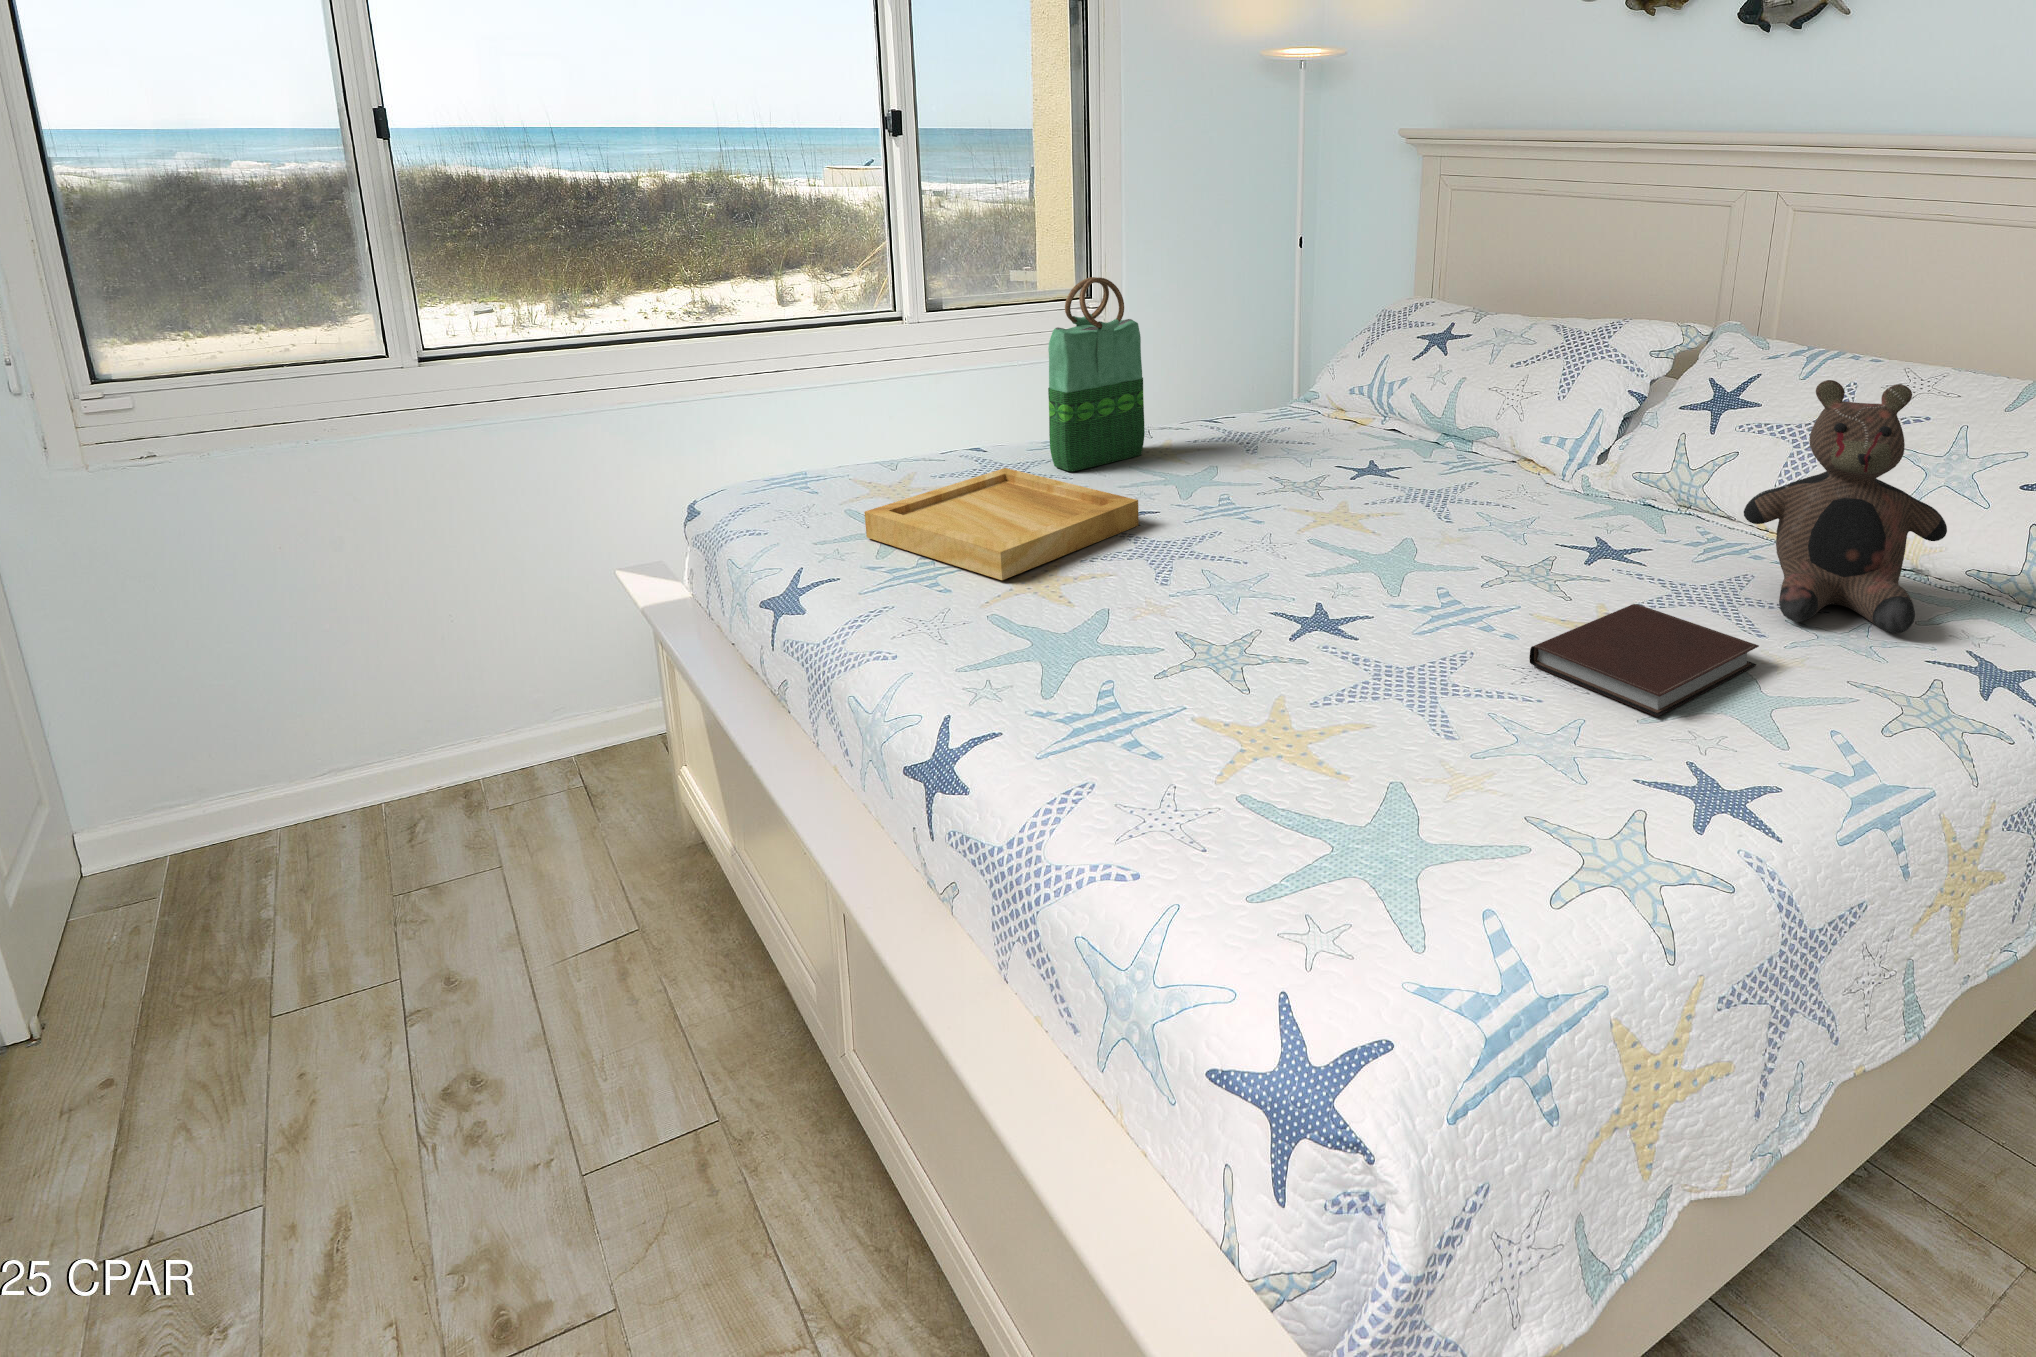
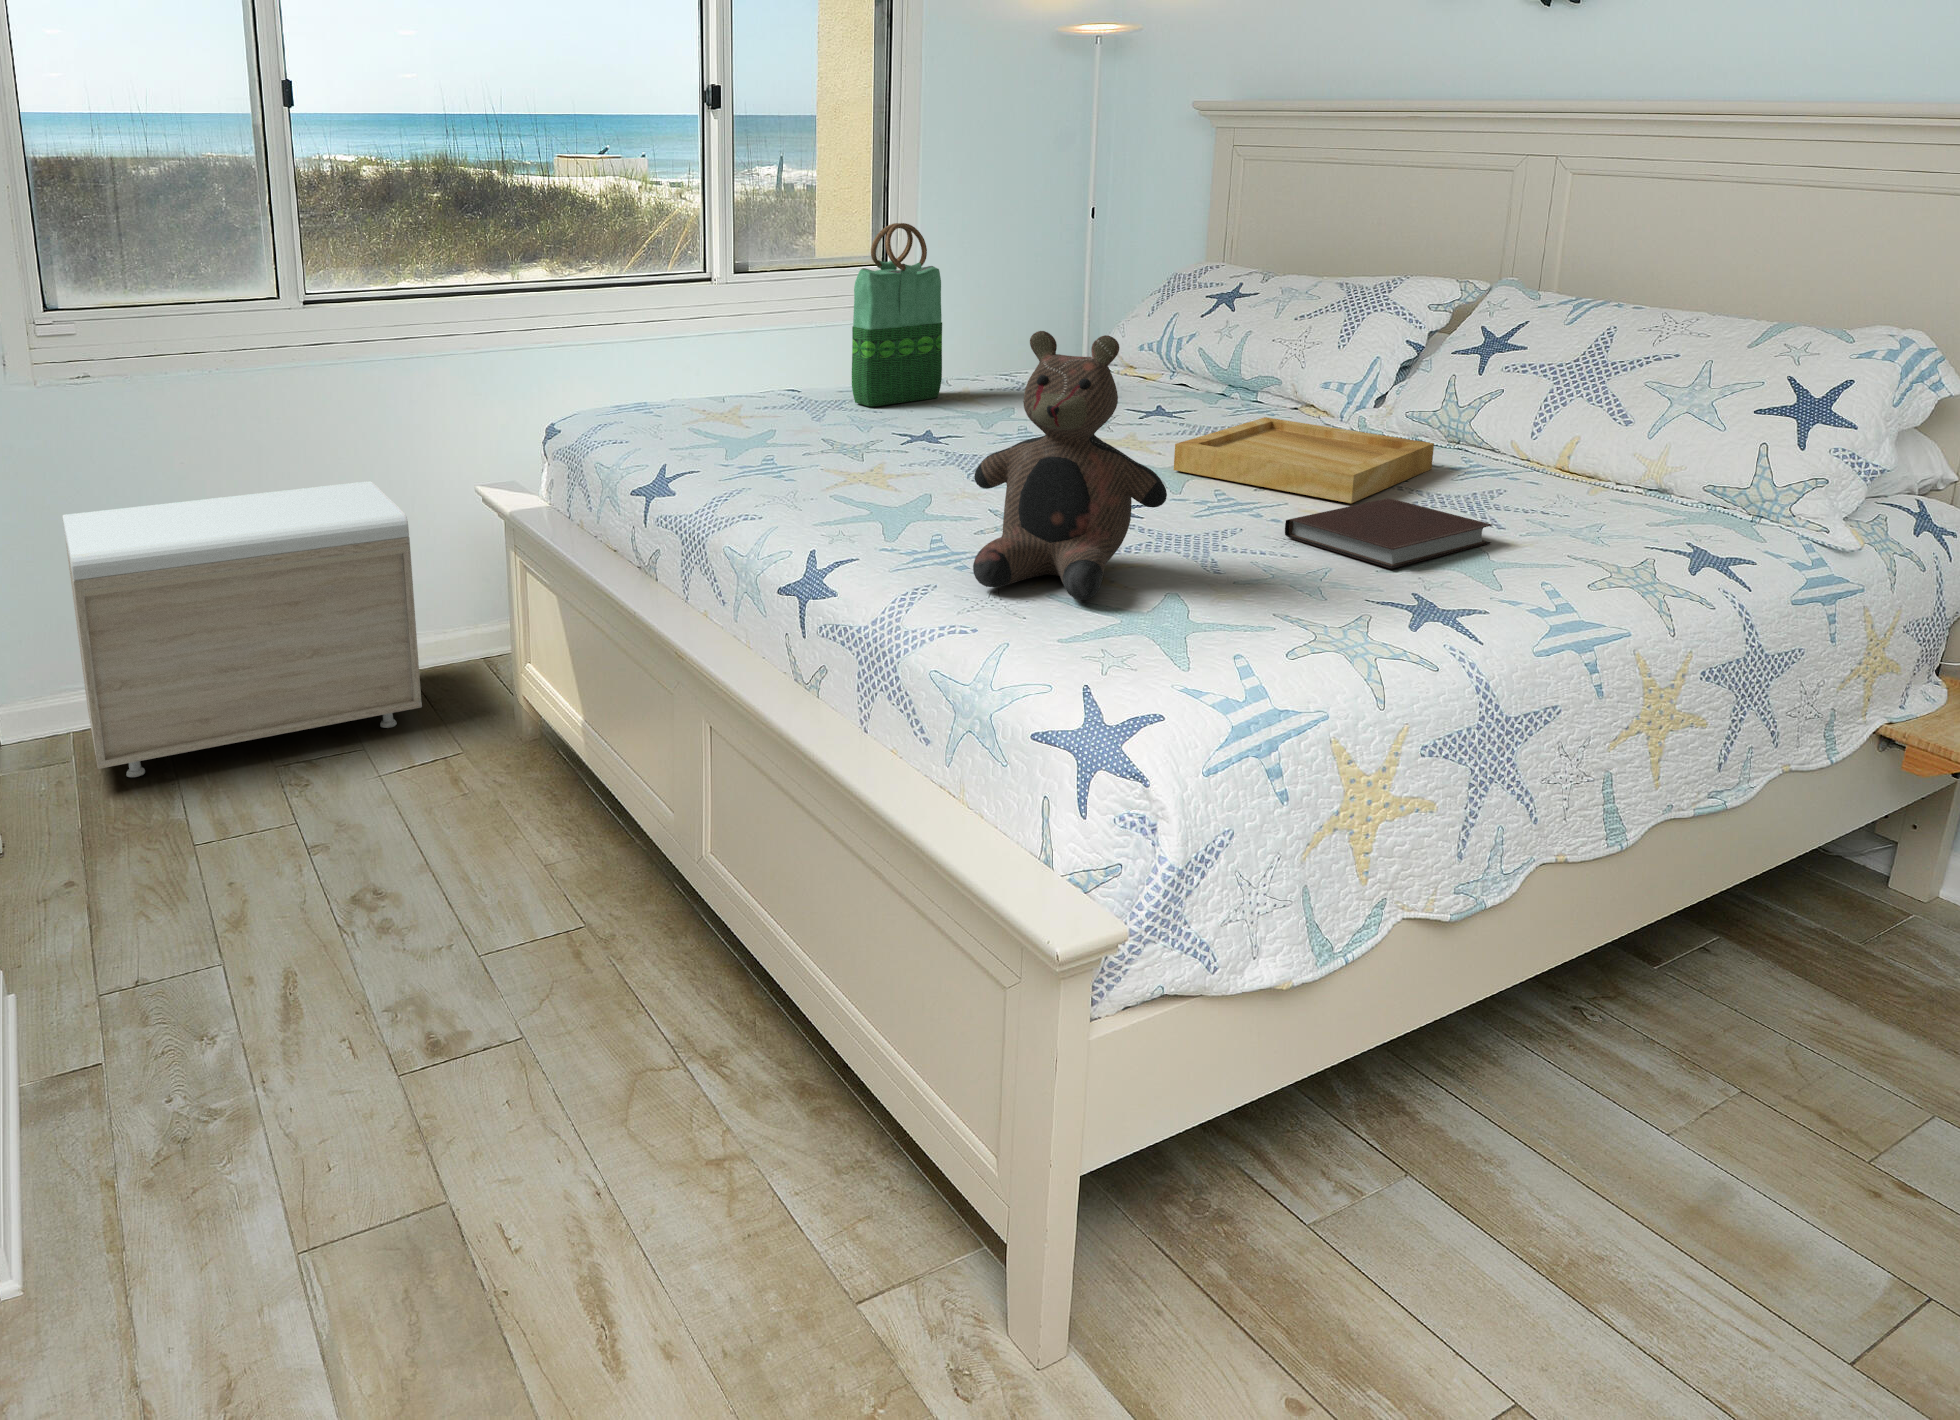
teddy bear: present [1744,380,1947,633] -> present [973,331,1167,600]
tray: present [864,468,1139,580] -> present [1174,417,1434,503]
storage bench: none [191,554,613,899] -> present [63,481,422,777]

